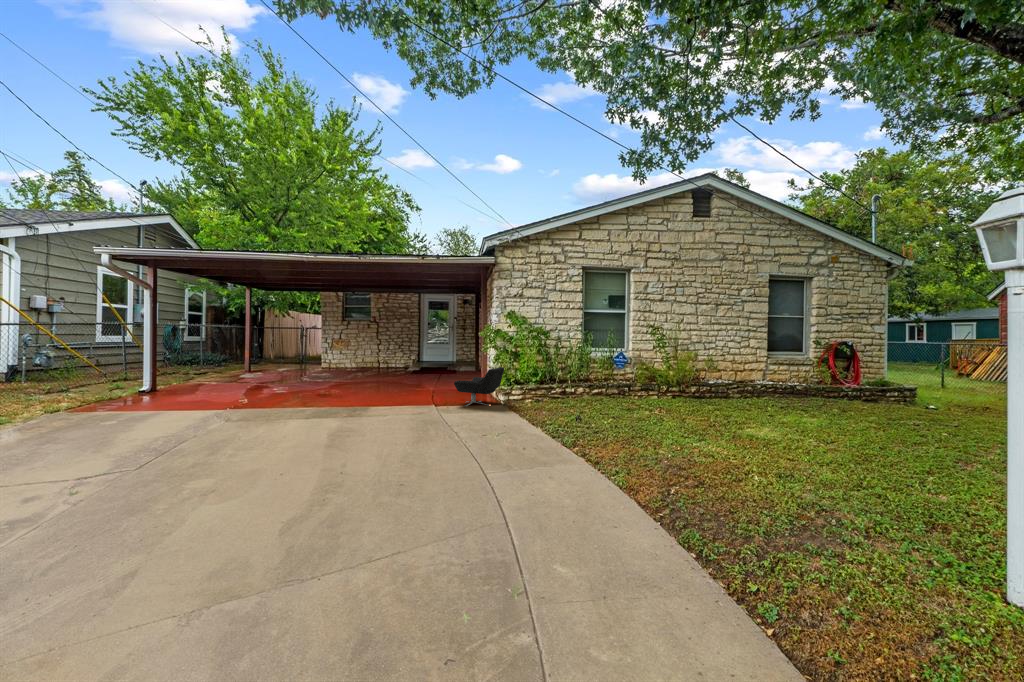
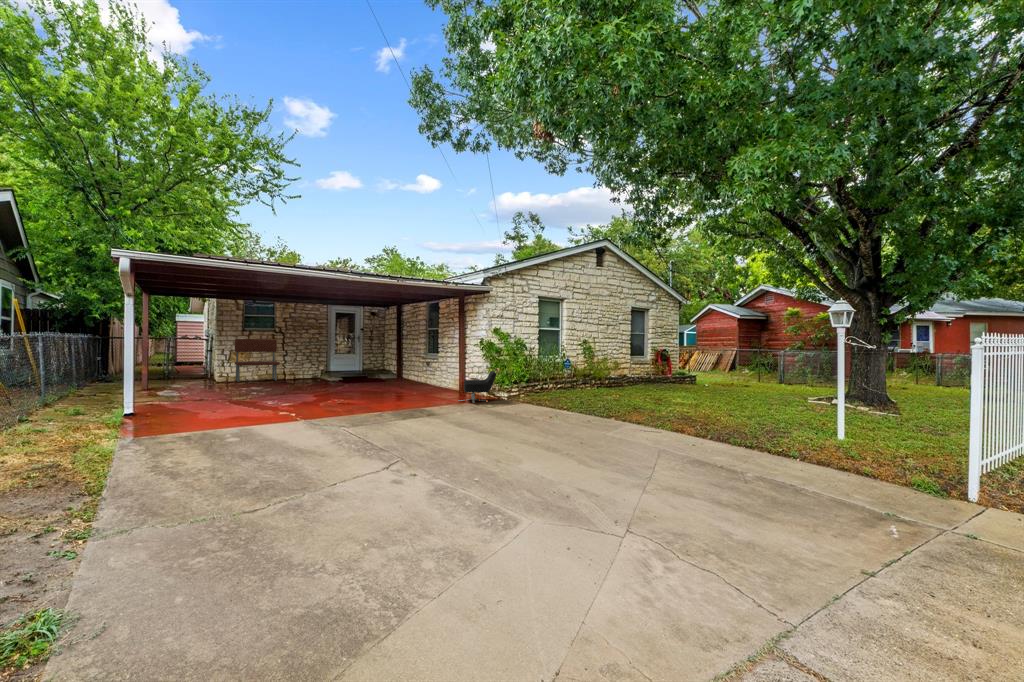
bench: none [329,328,370,369] -> present [235,339,280,382]

